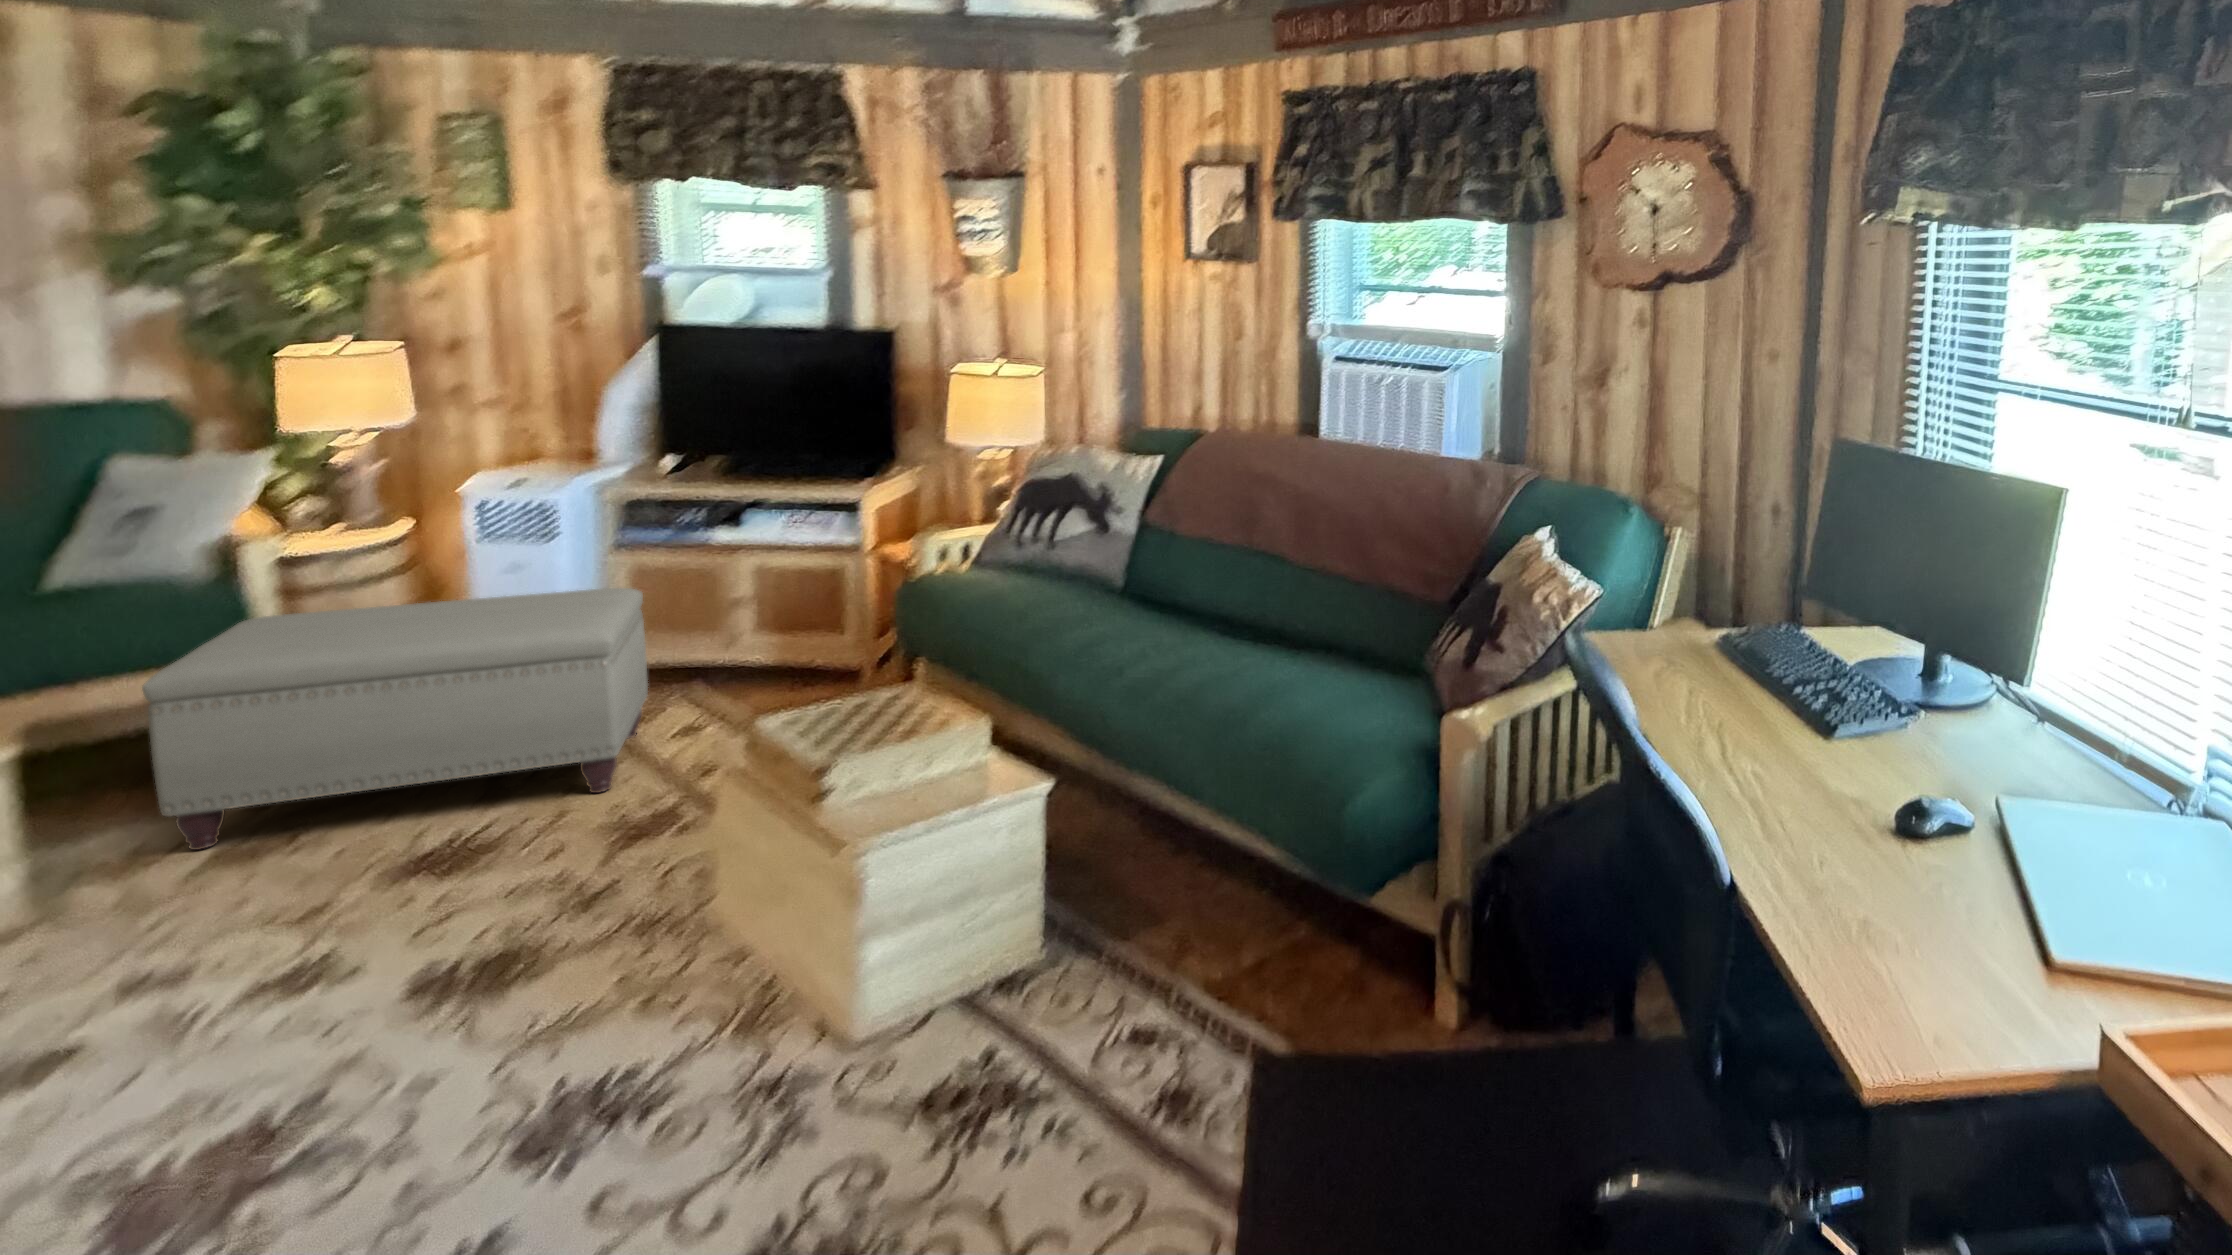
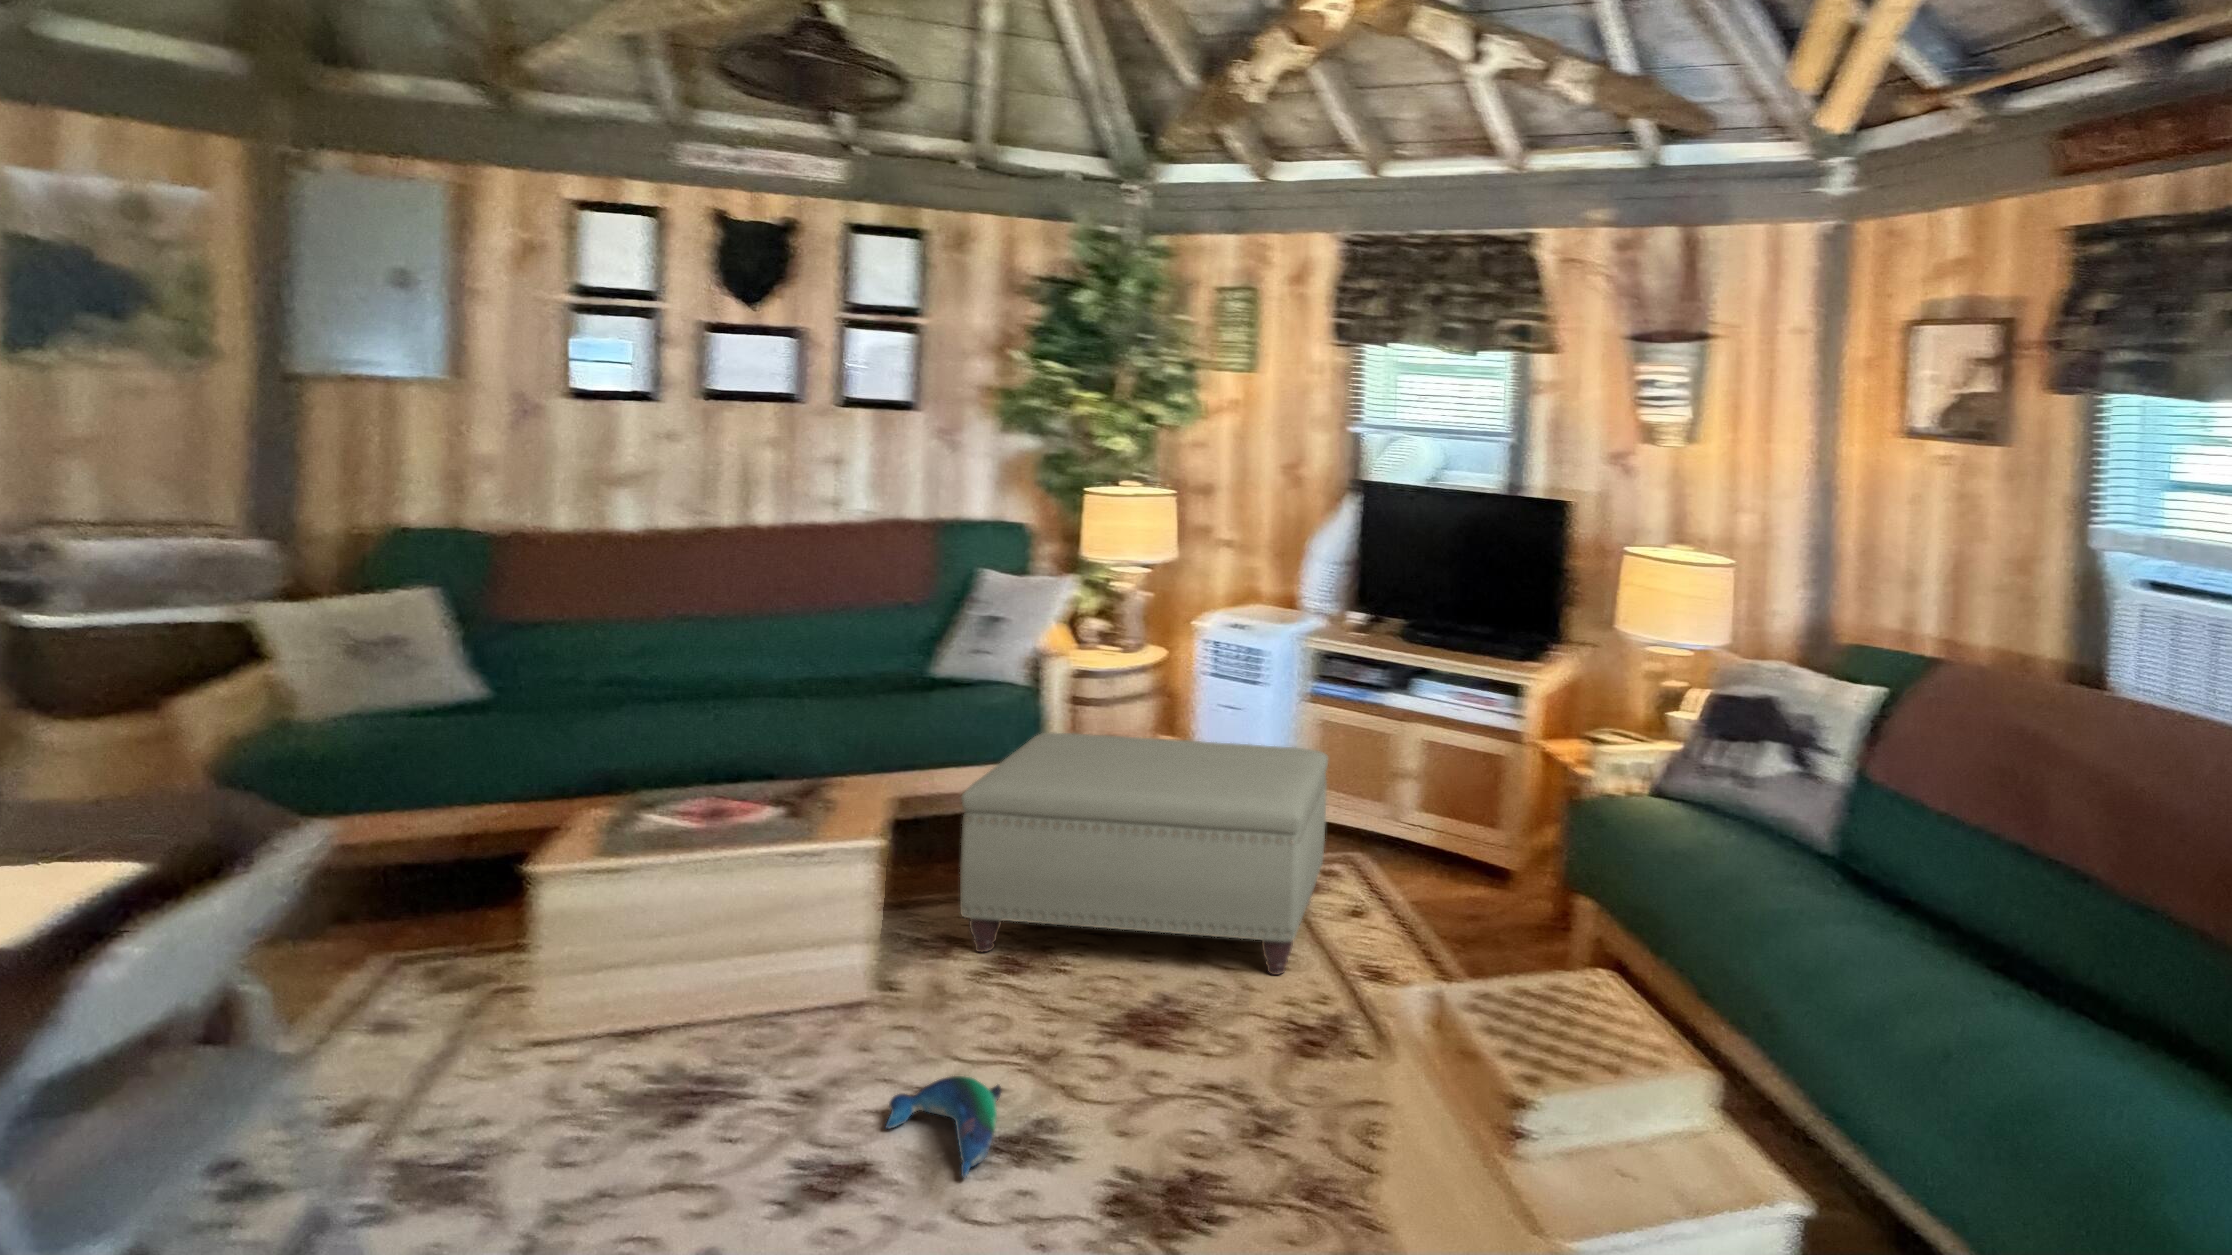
plush toy: none [106,926,267,1006] -> present [886,1076,1001,1178]

